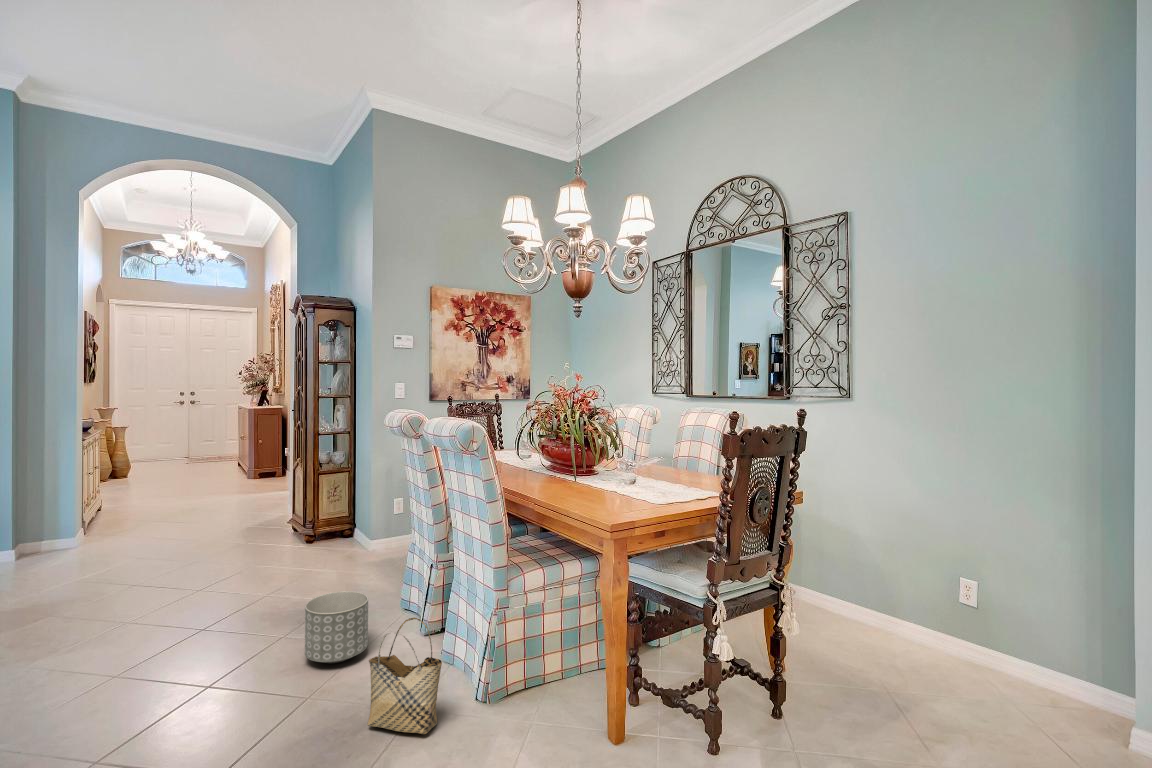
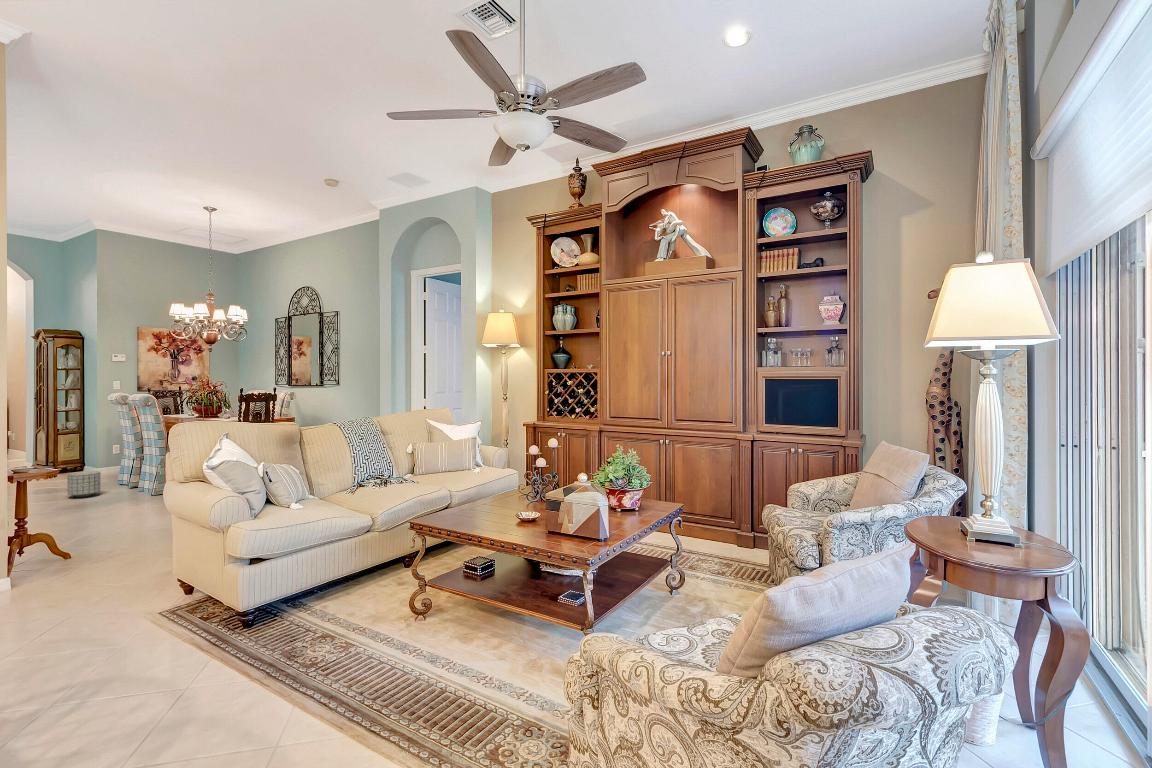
woven basket: present [368,618,442,734] -> none [103,466,136,503]

